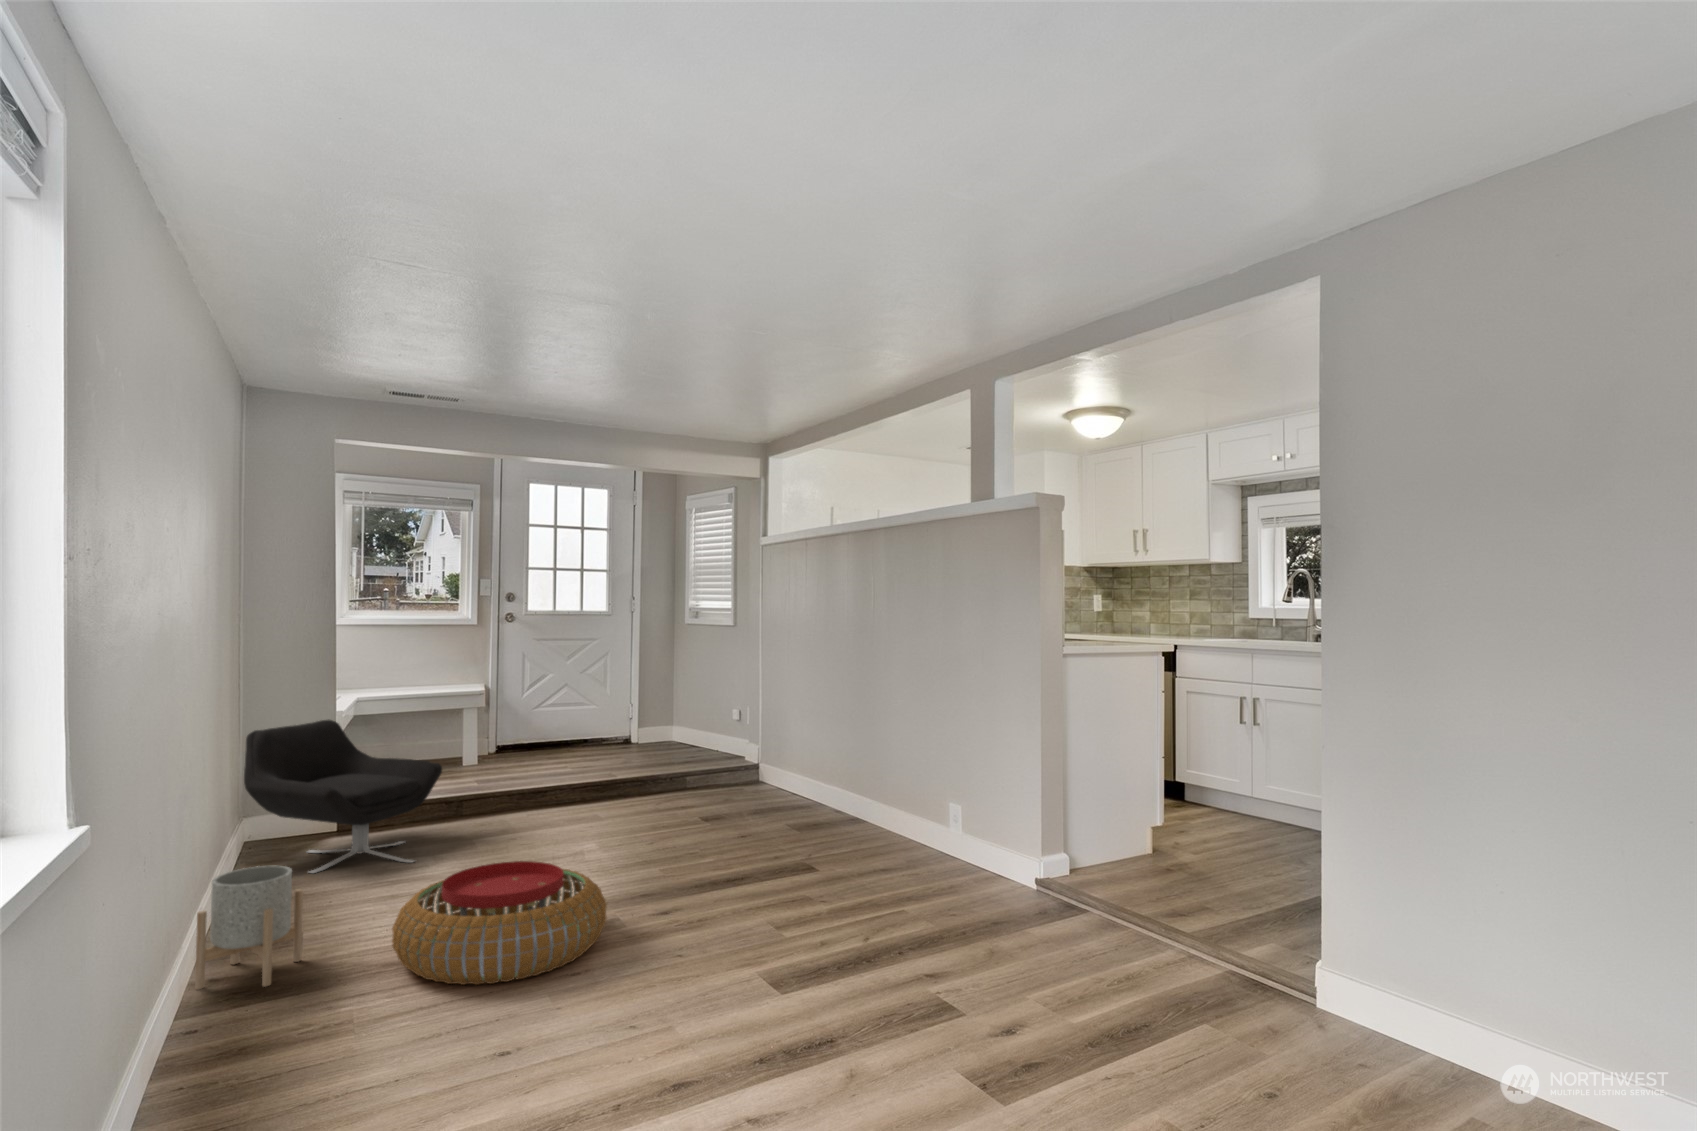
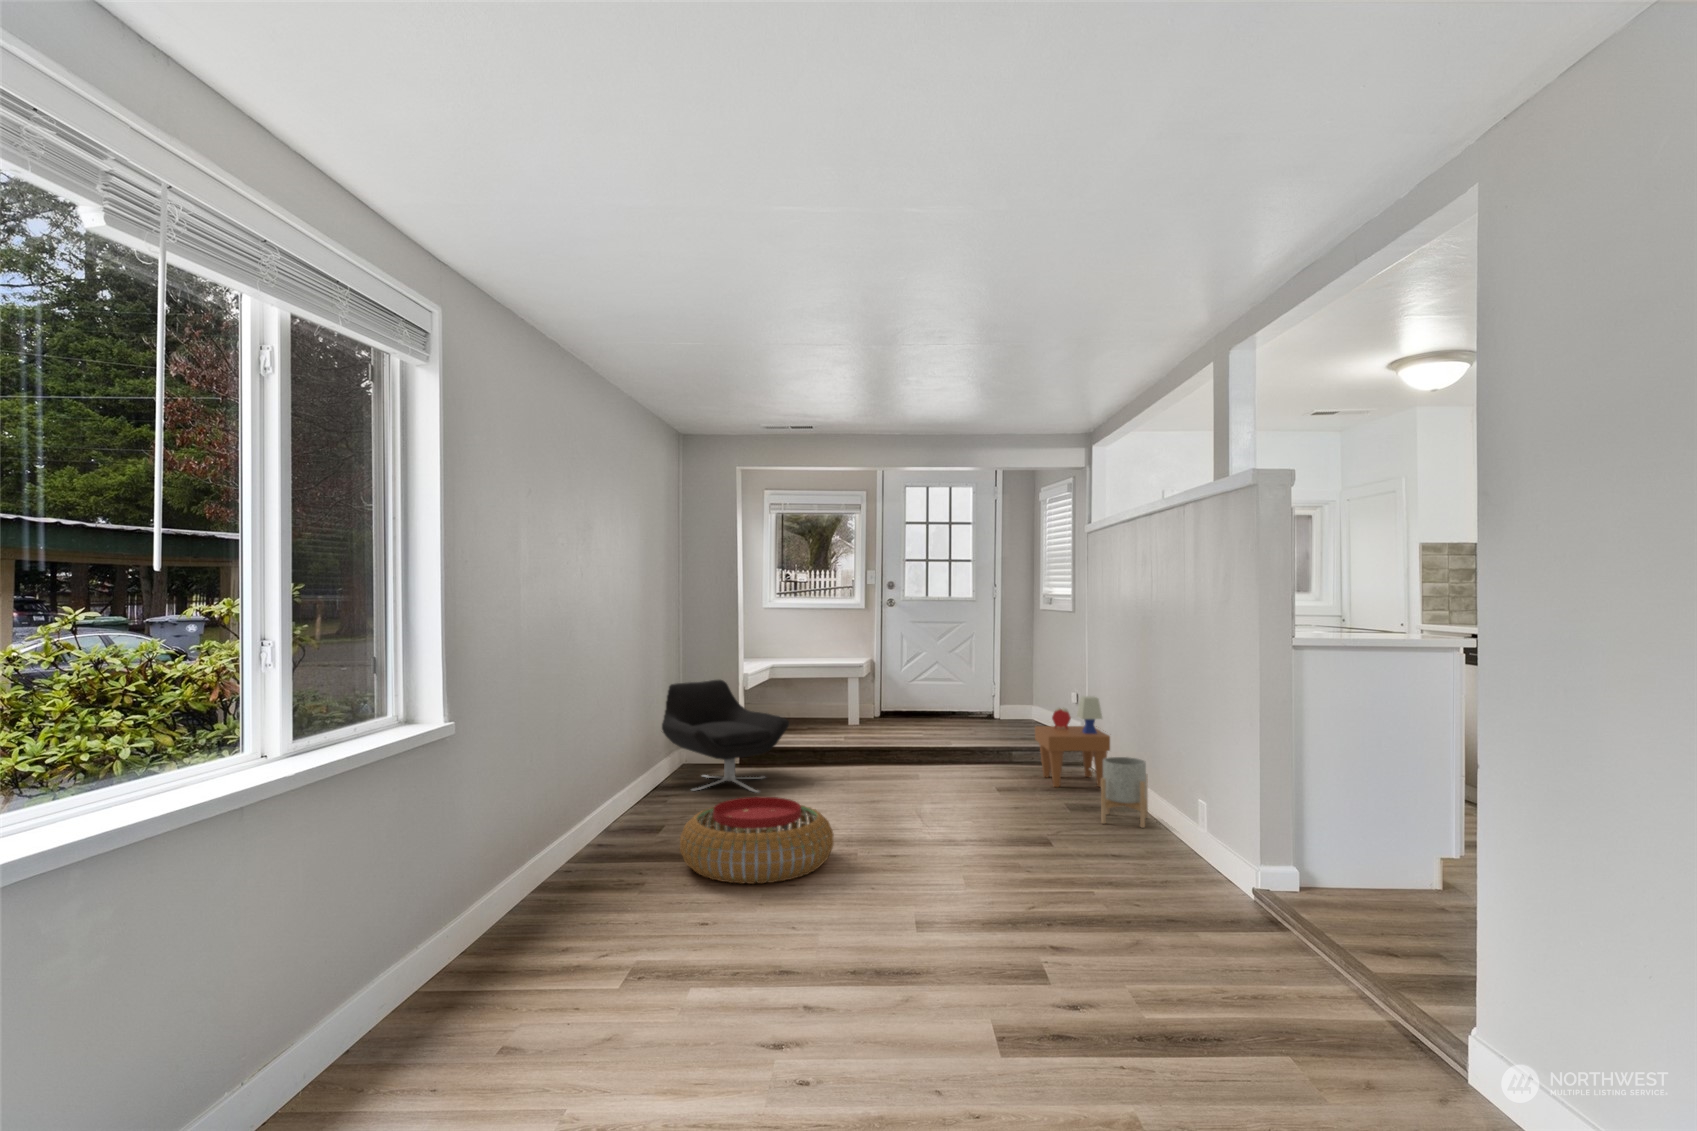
side table: none [723,710,812,809] -> present [1035,696,1110,787]
planter: present [195,866,303,989] -> present [1101,757,1148,828]

